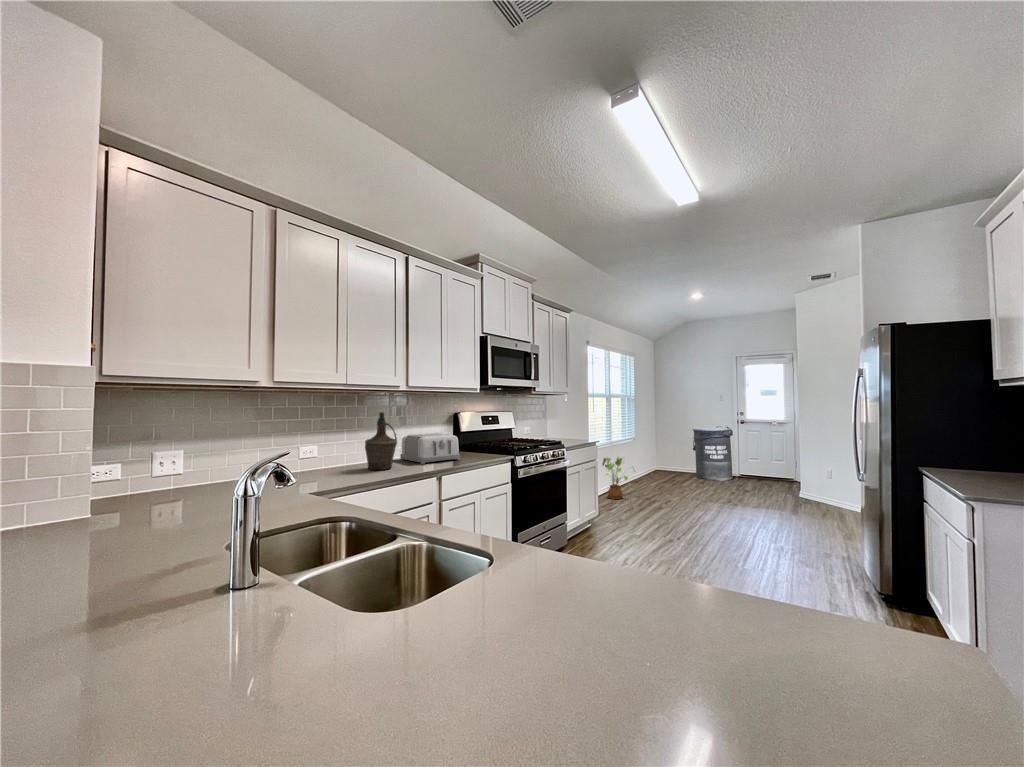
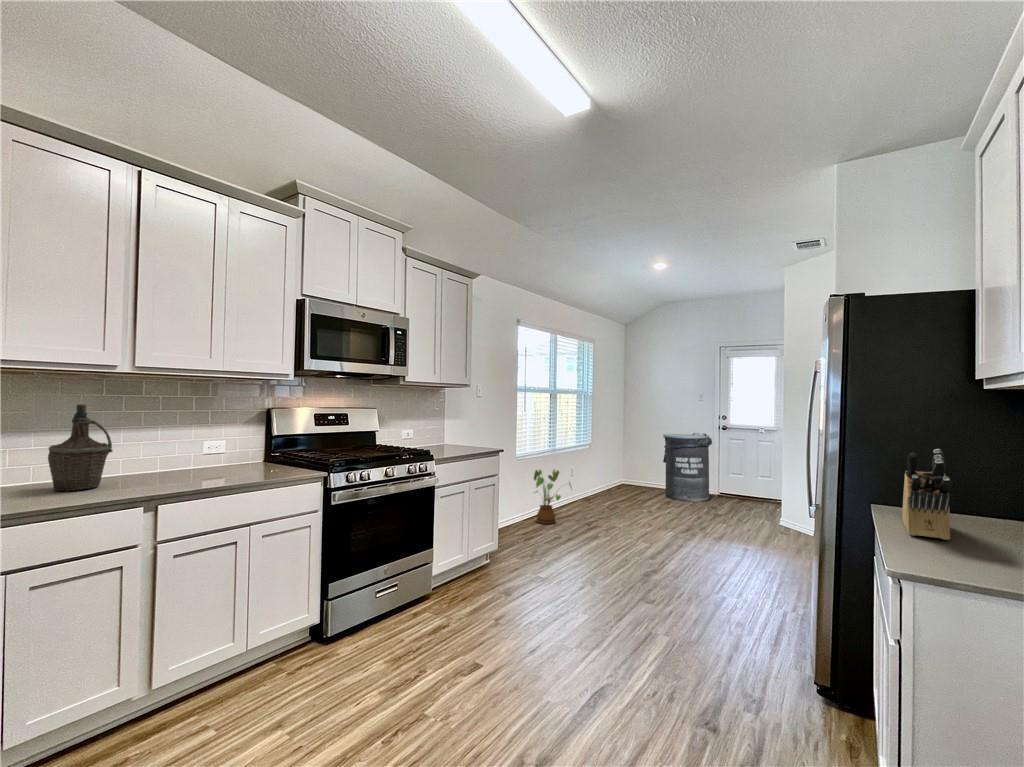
knife block: none [946,424,991,484] -> present [902,449,951,540]
toaster: present [400,433,460,464] -> none [153,436,237,482]

